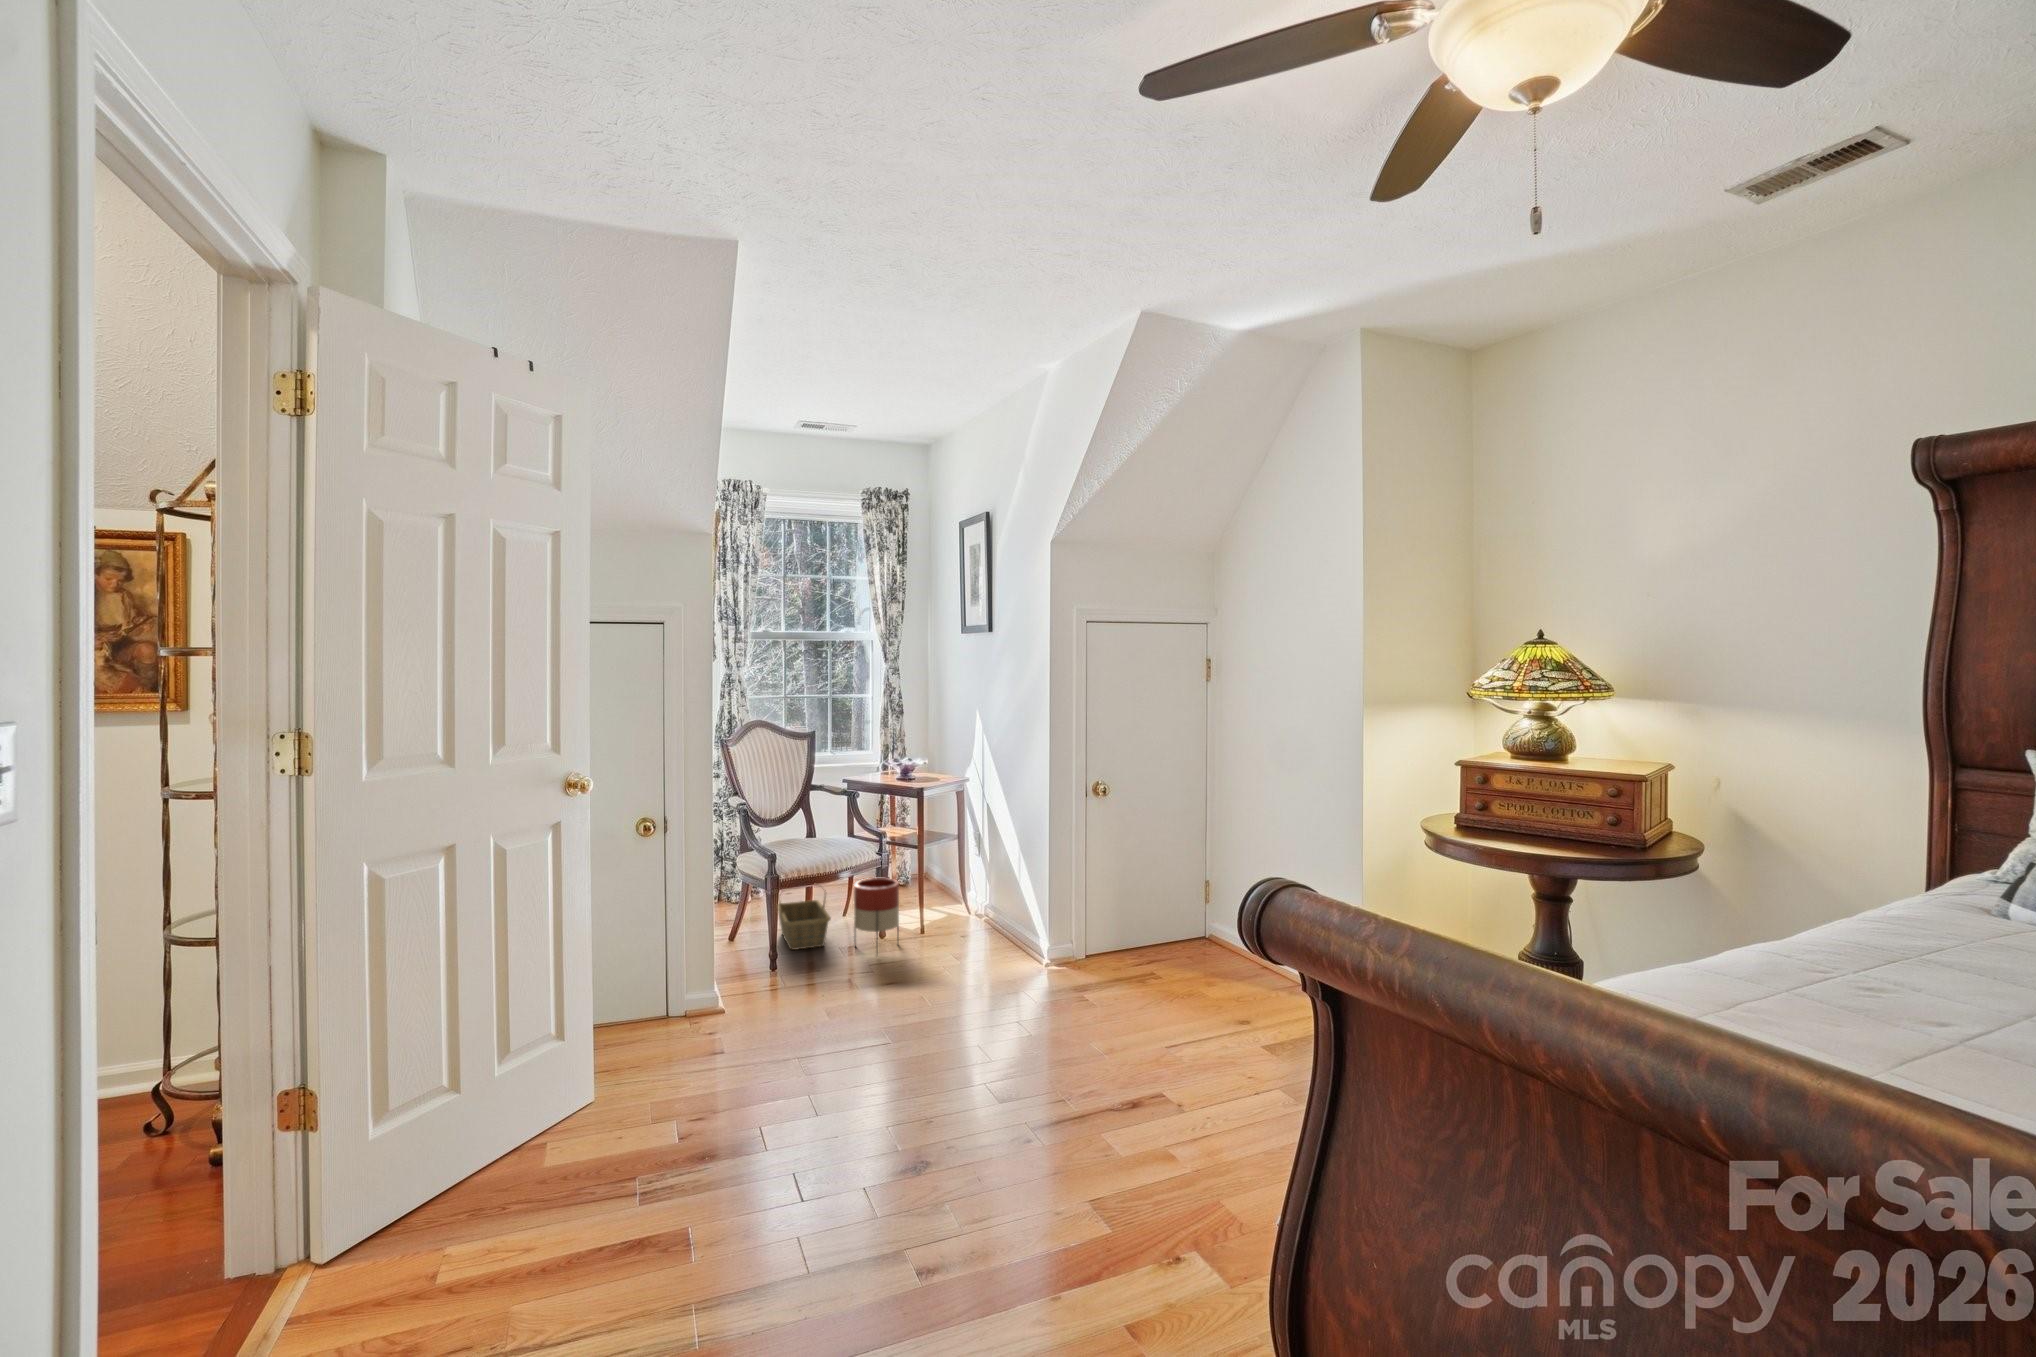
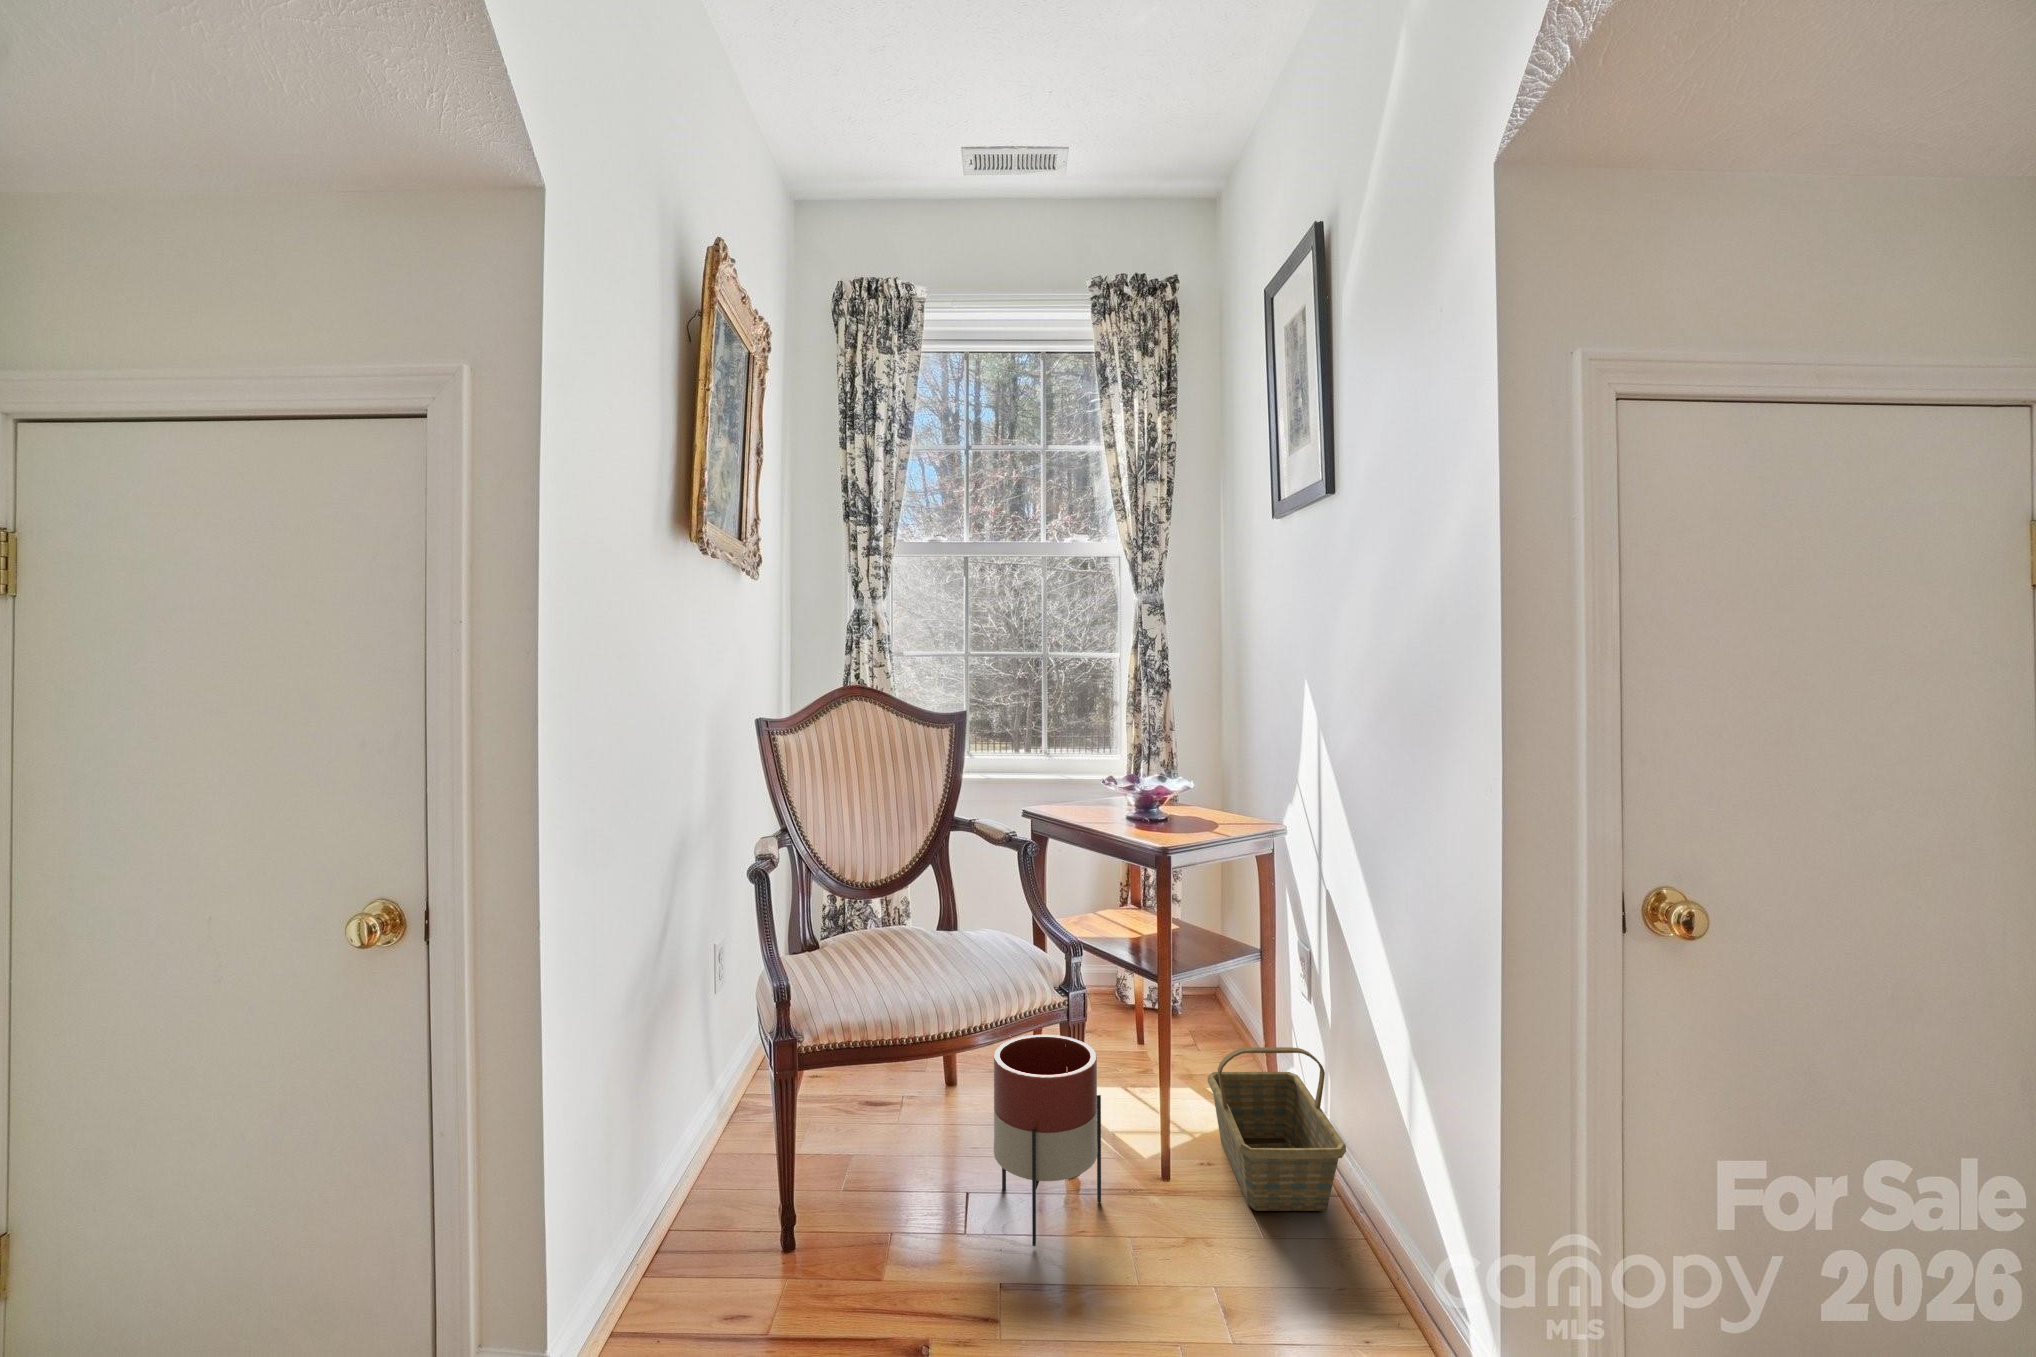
basket: present [778,897,831,950] -> present [1208,1047,1346,1211]

